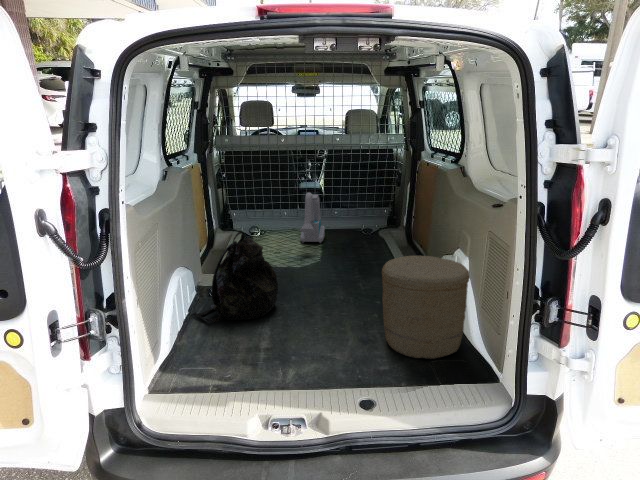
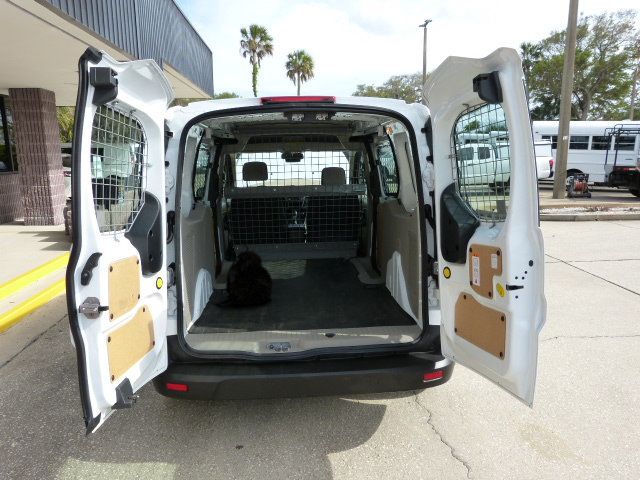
vacuum cleaner: present [299,192,325,243] -> none [289,228,309,269]
woven basket: present [382,256,470,359] -> none [341,255,399,318]

